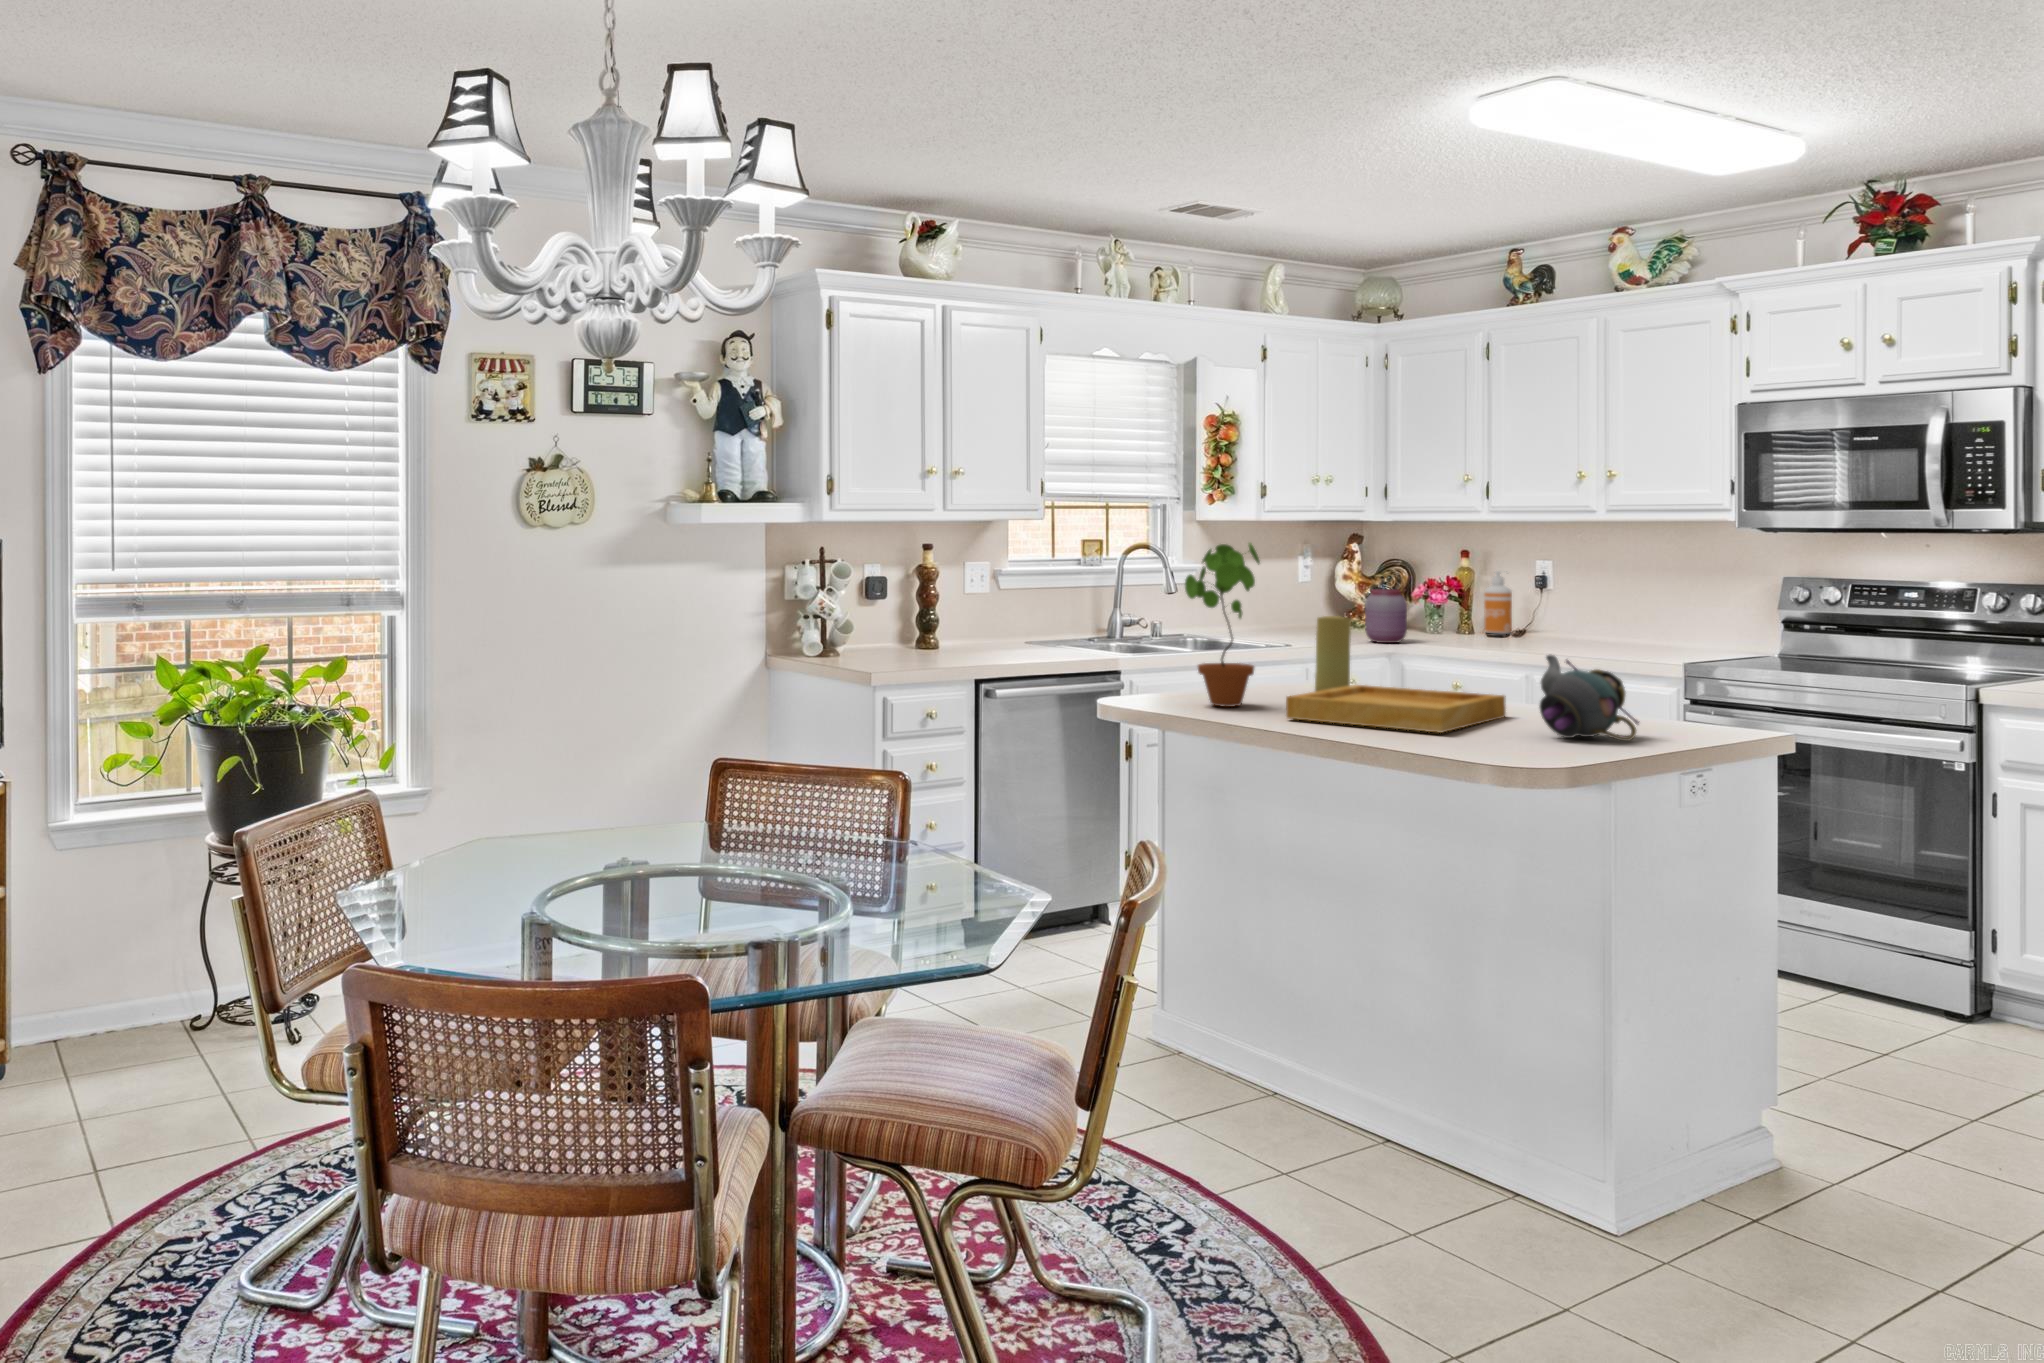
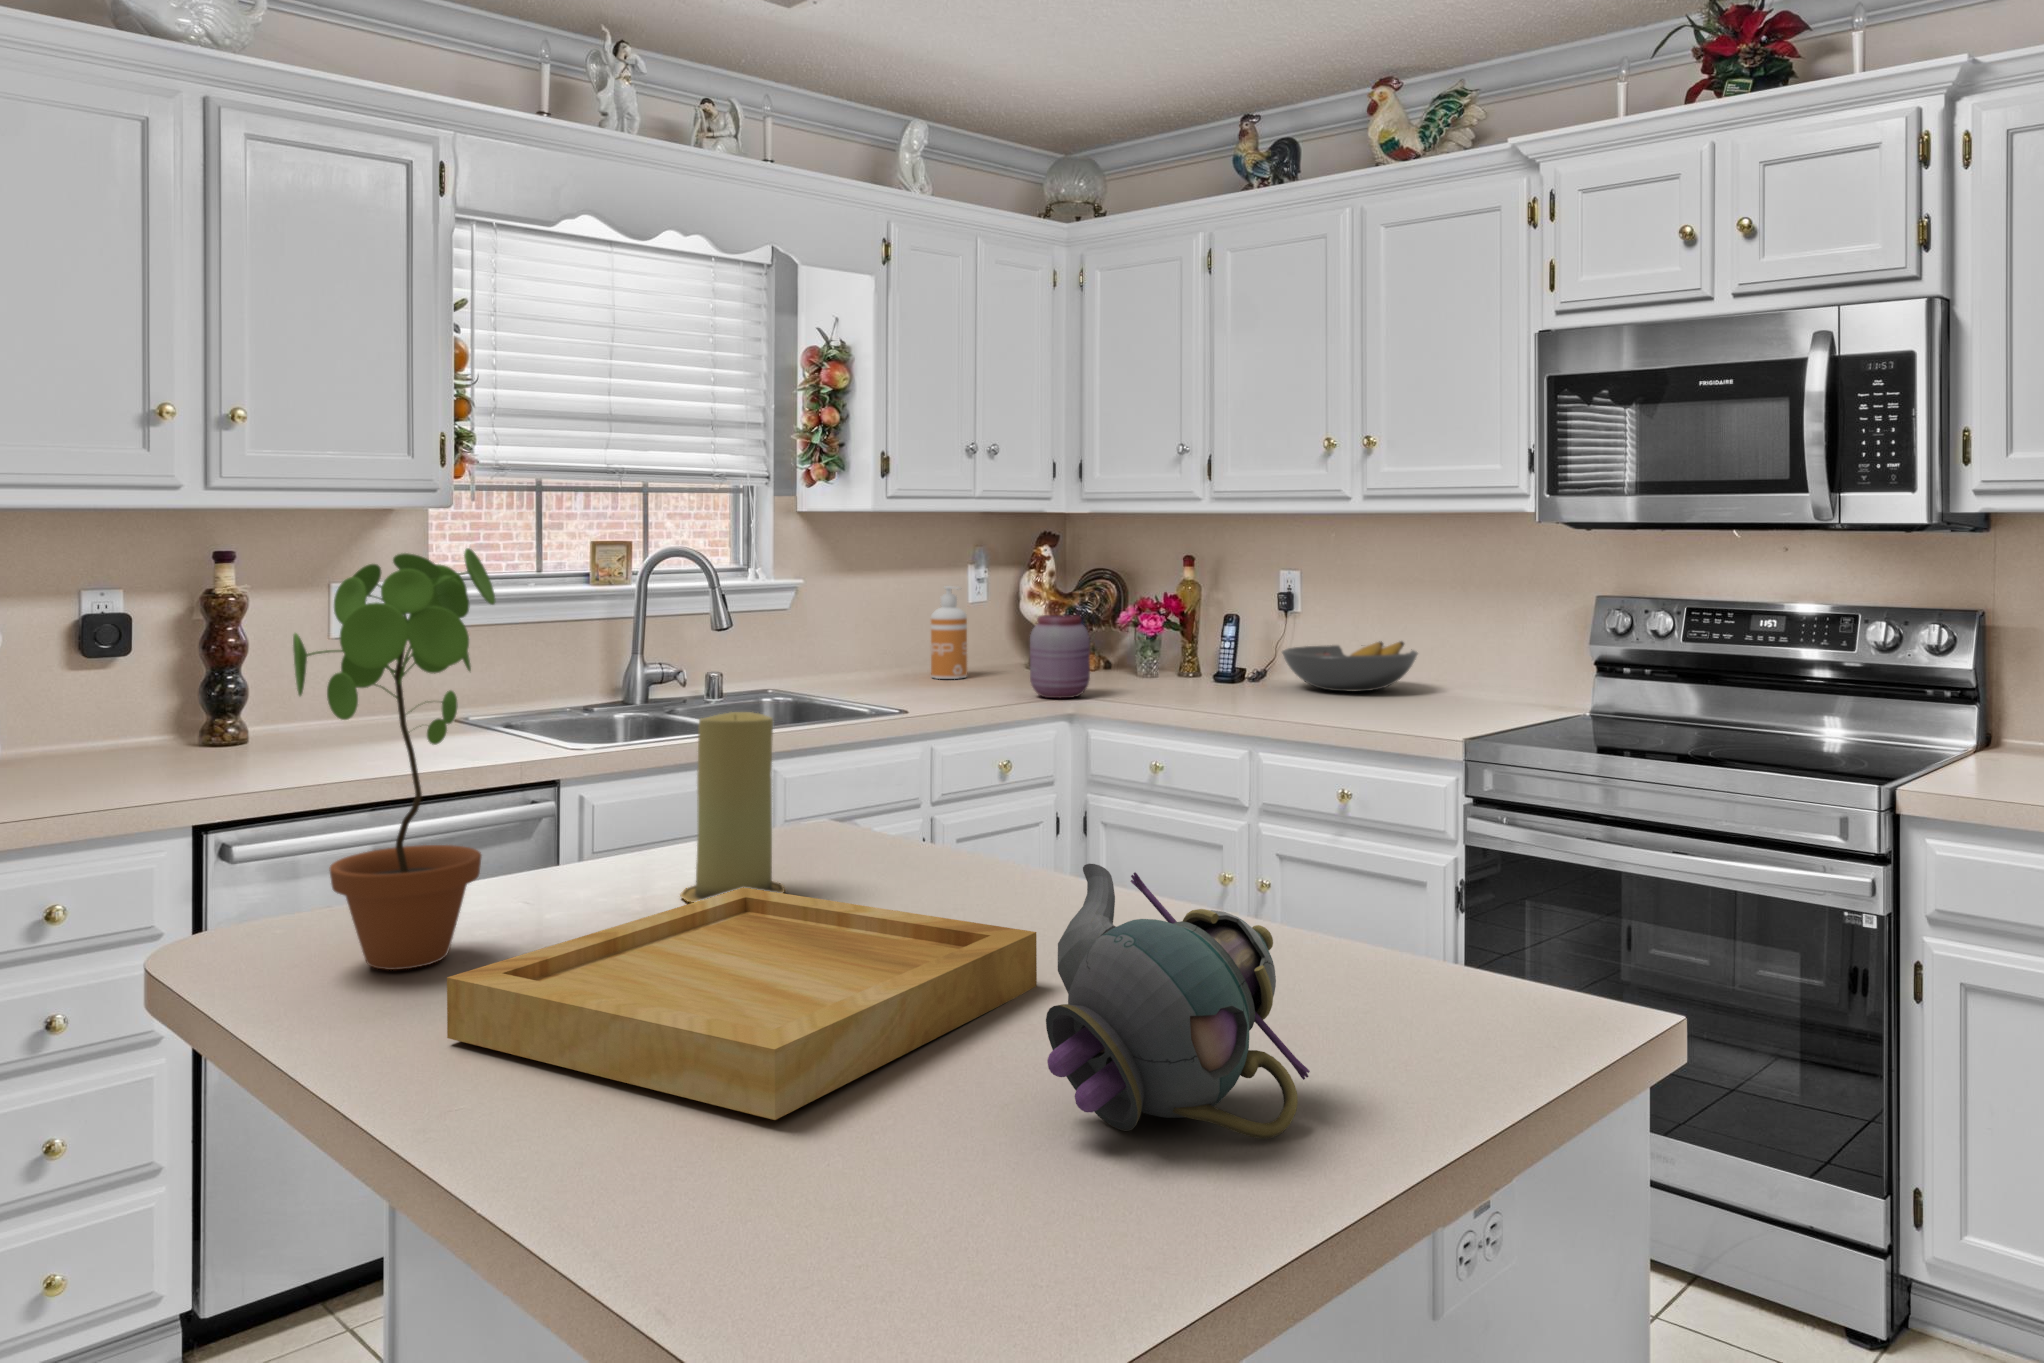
soap dispenser: present [1484,571,1512,634] -> present [931,586,967,679]
fruit bowl: none [1542,610,1647,643] -> present [1282,641,1418,692]

